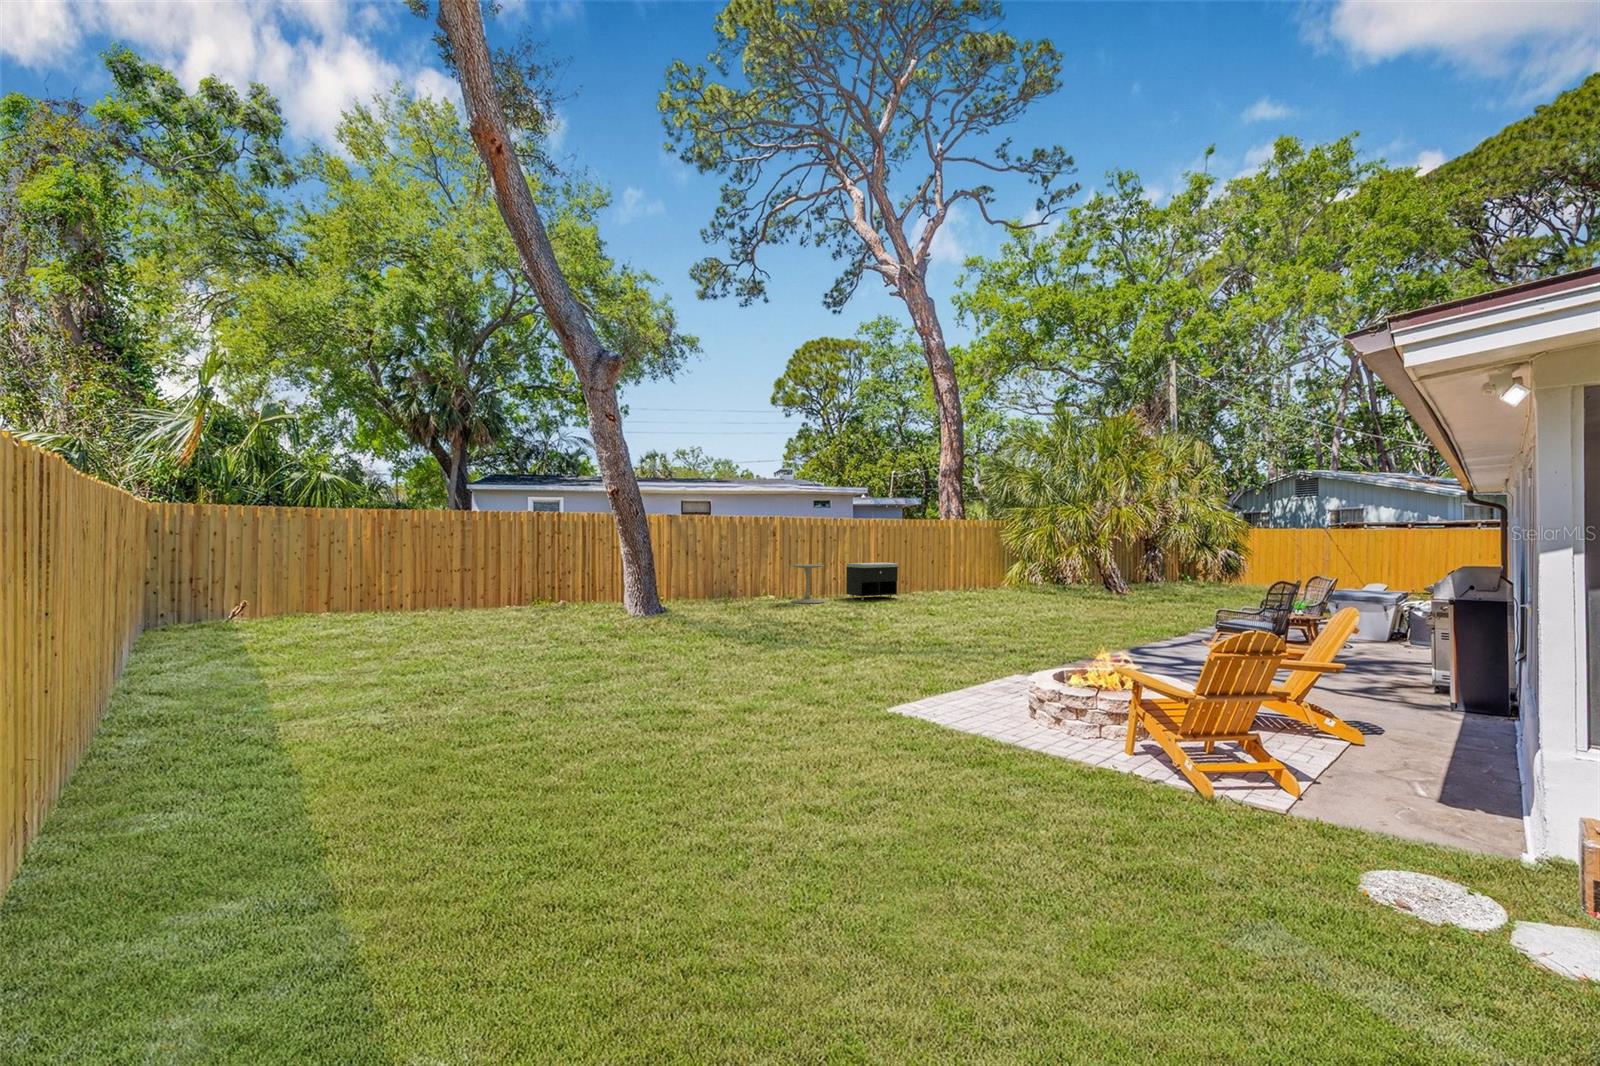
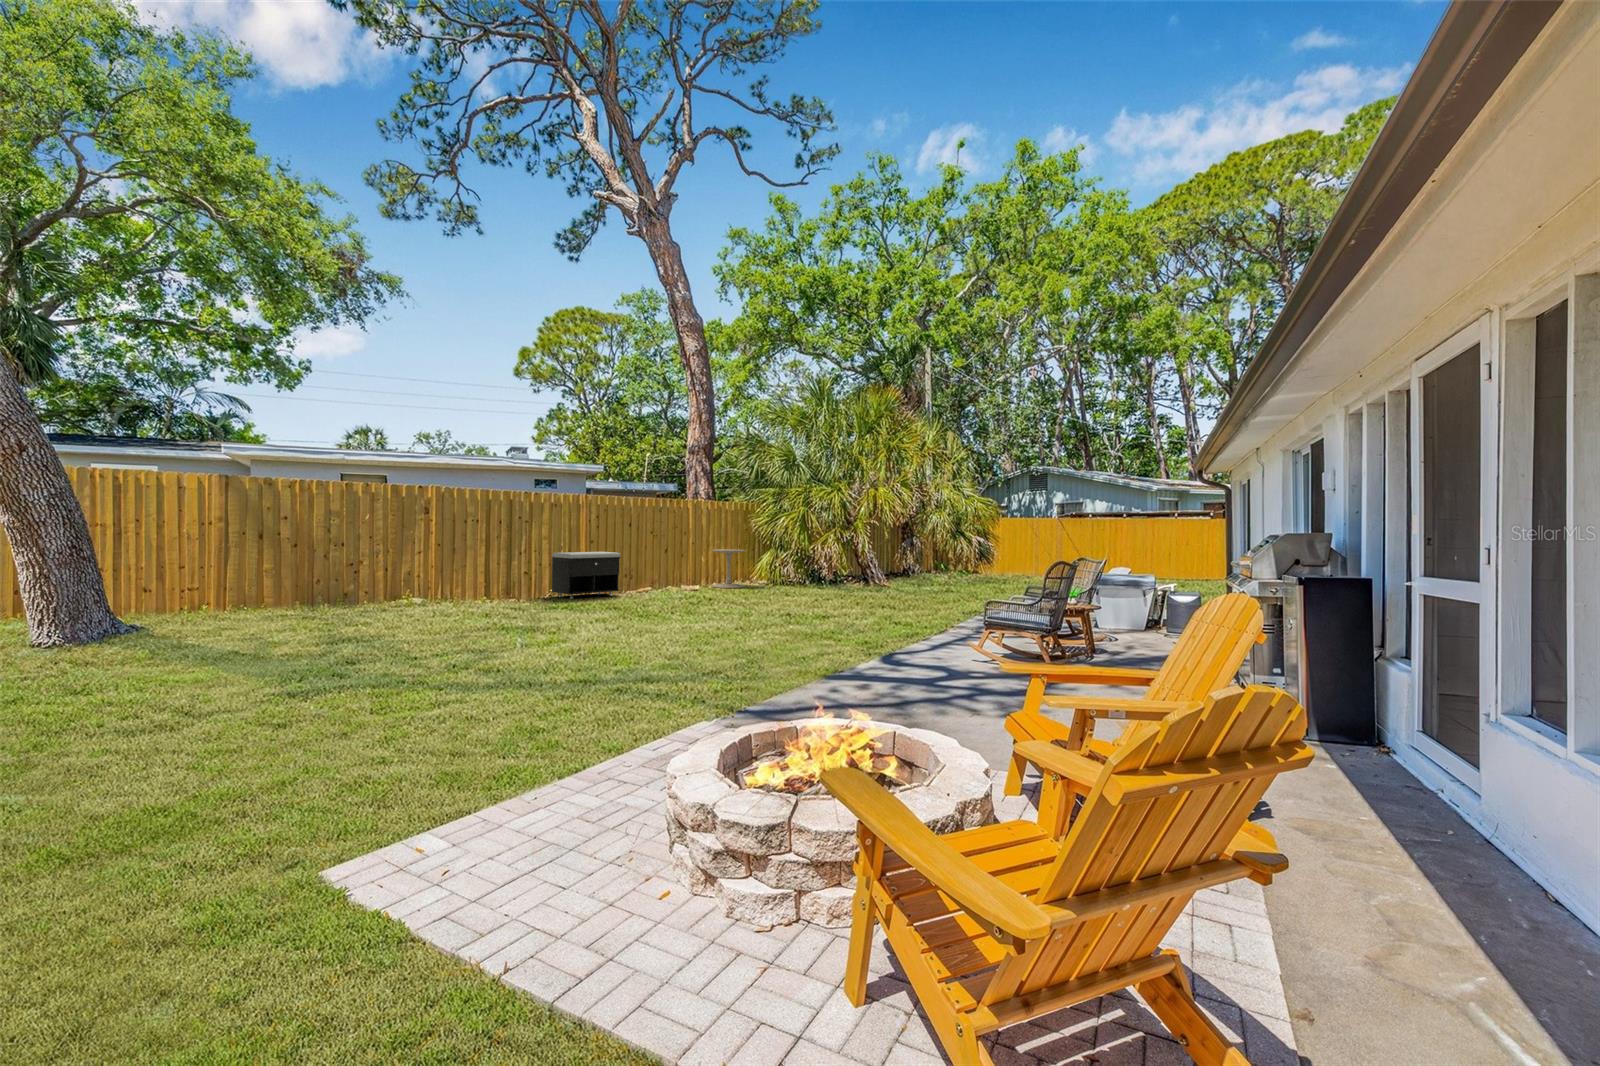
pedestal table: present [791,564,824,604] -> present [712,549,746,588]

